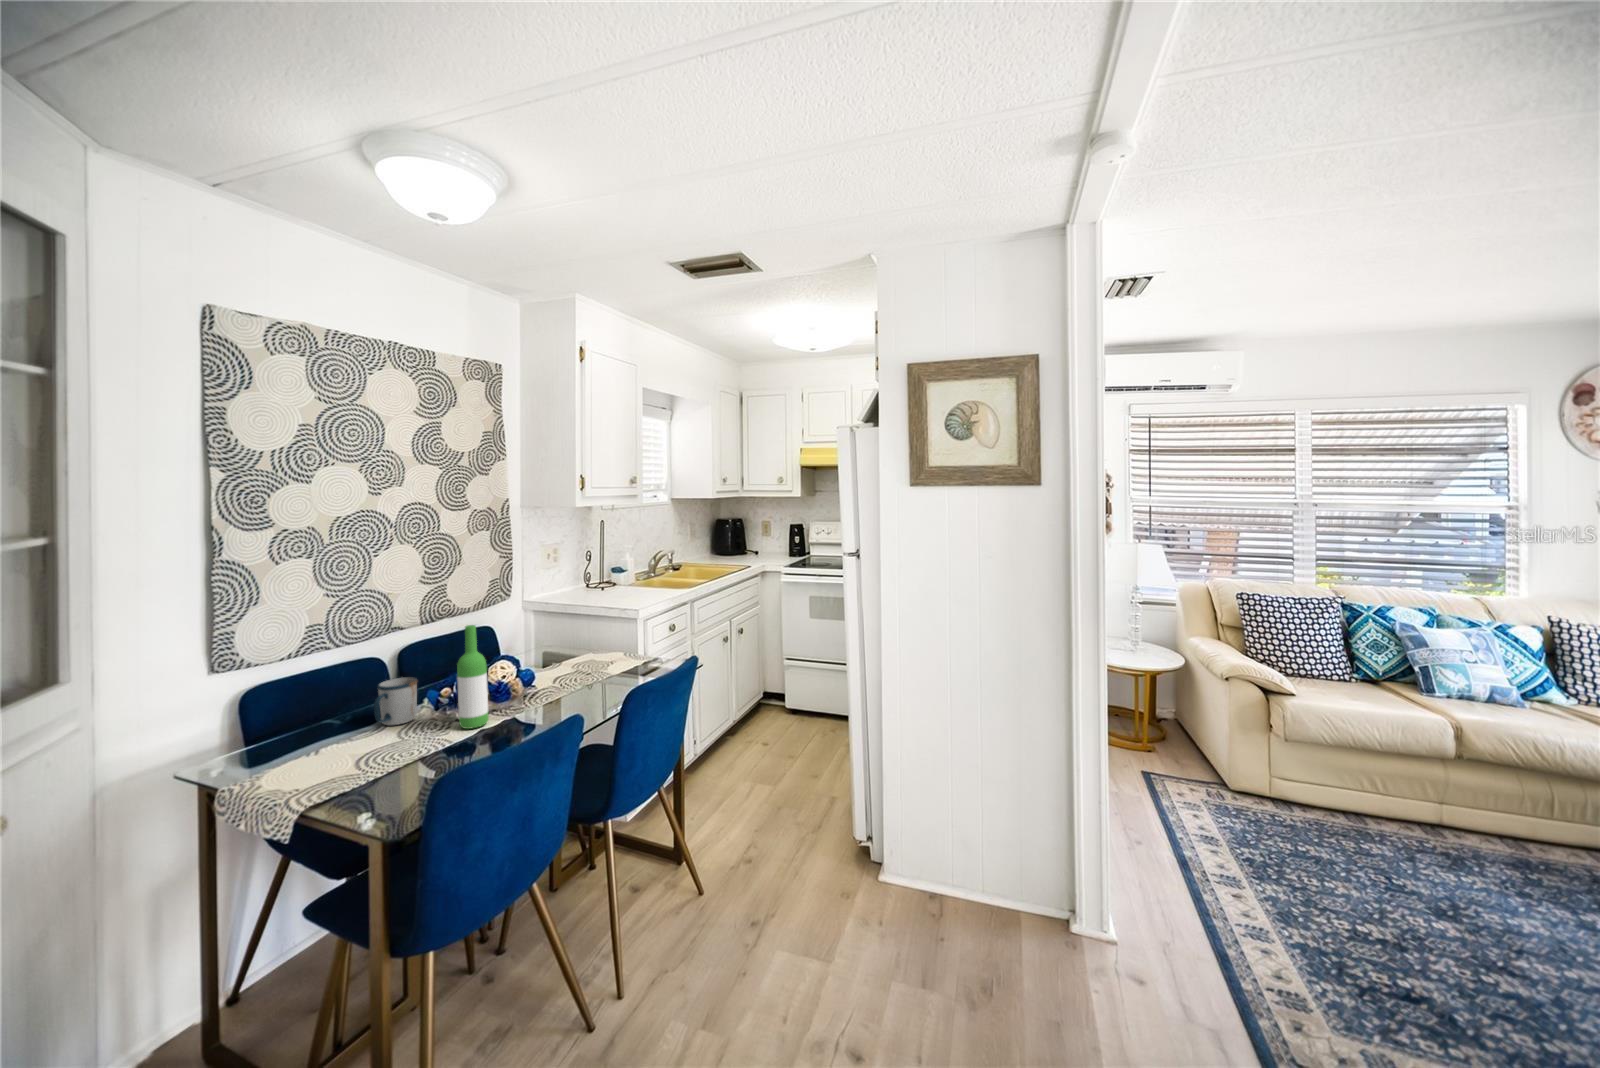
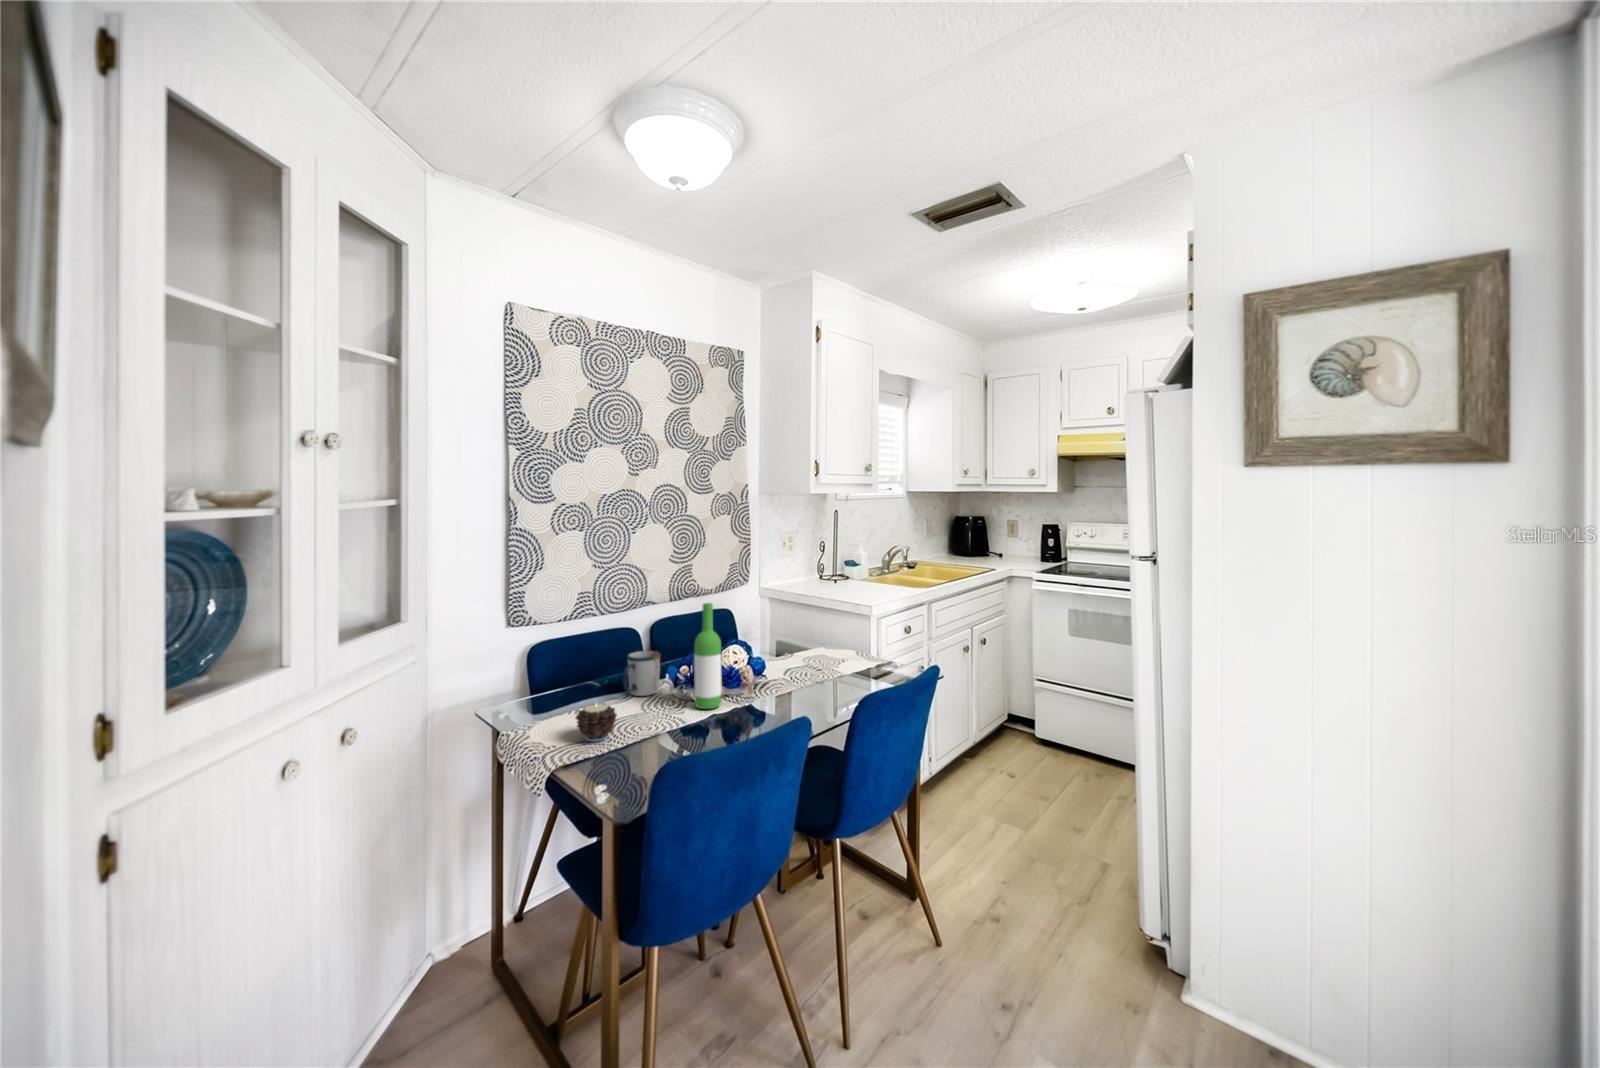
candle: none [320,738,372,780] -> present [576,704,617,742]

